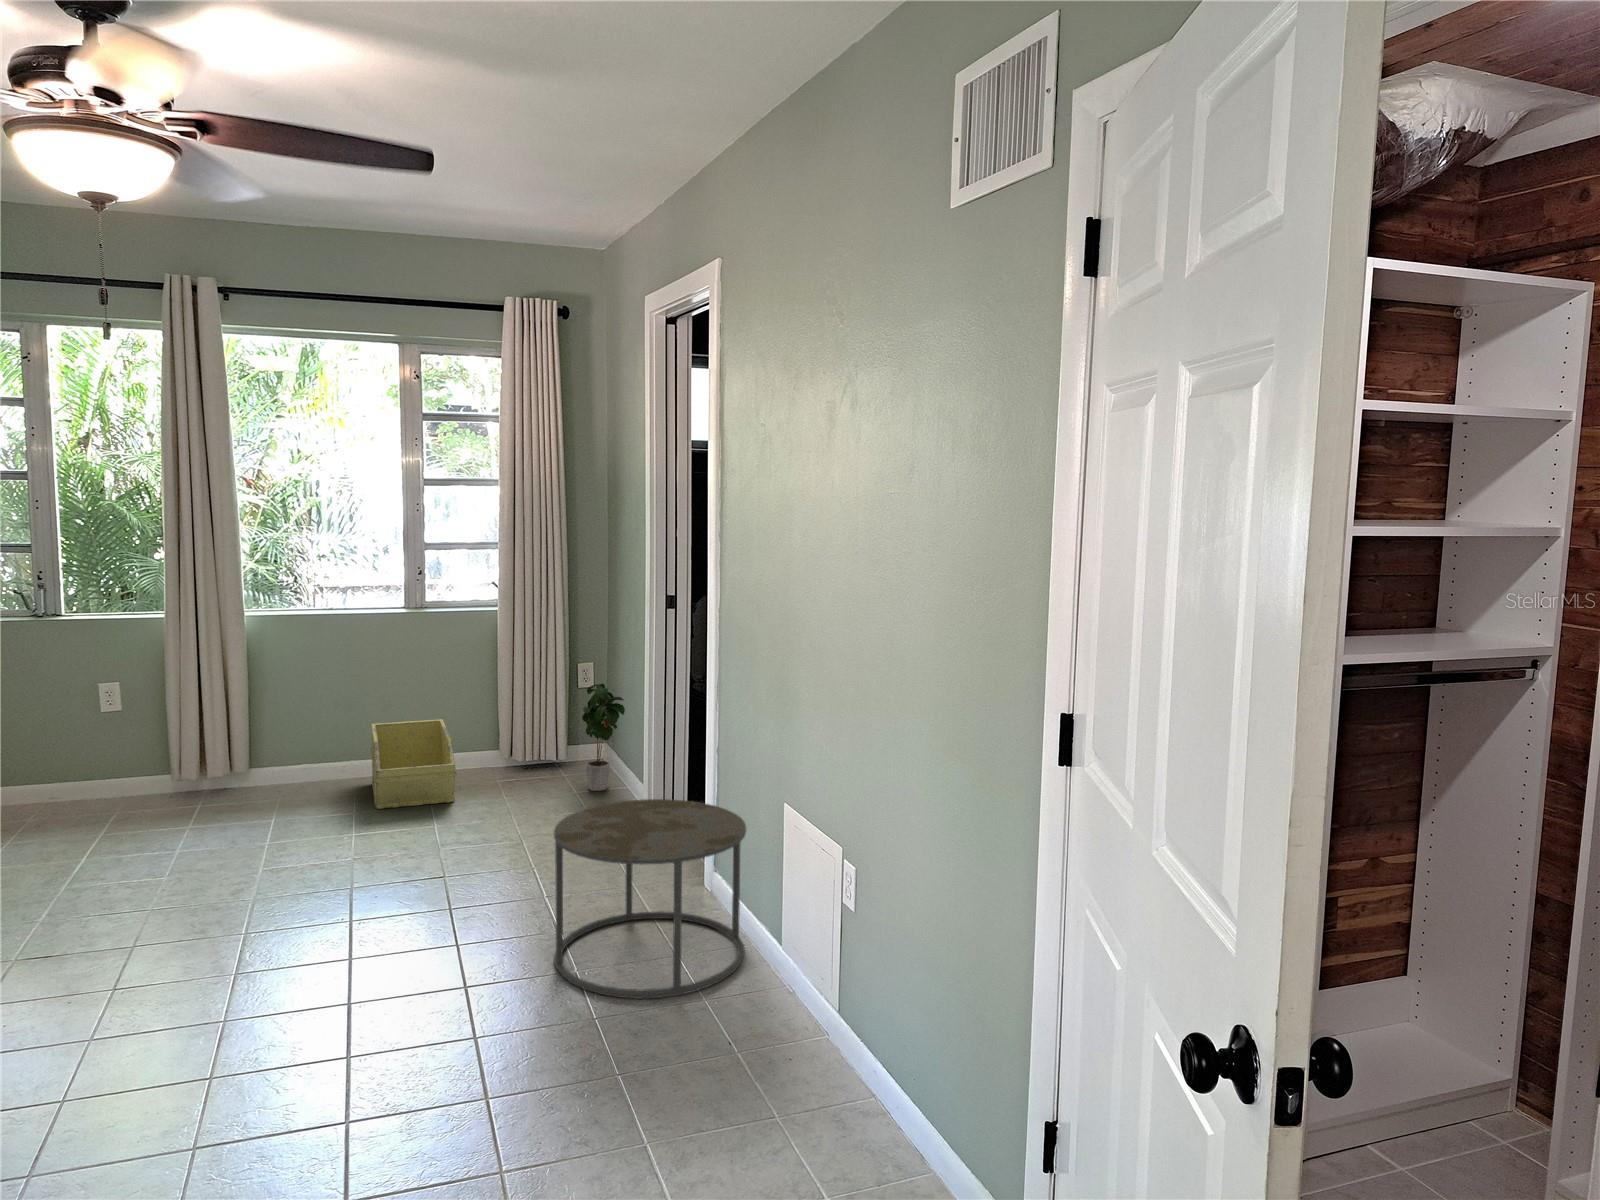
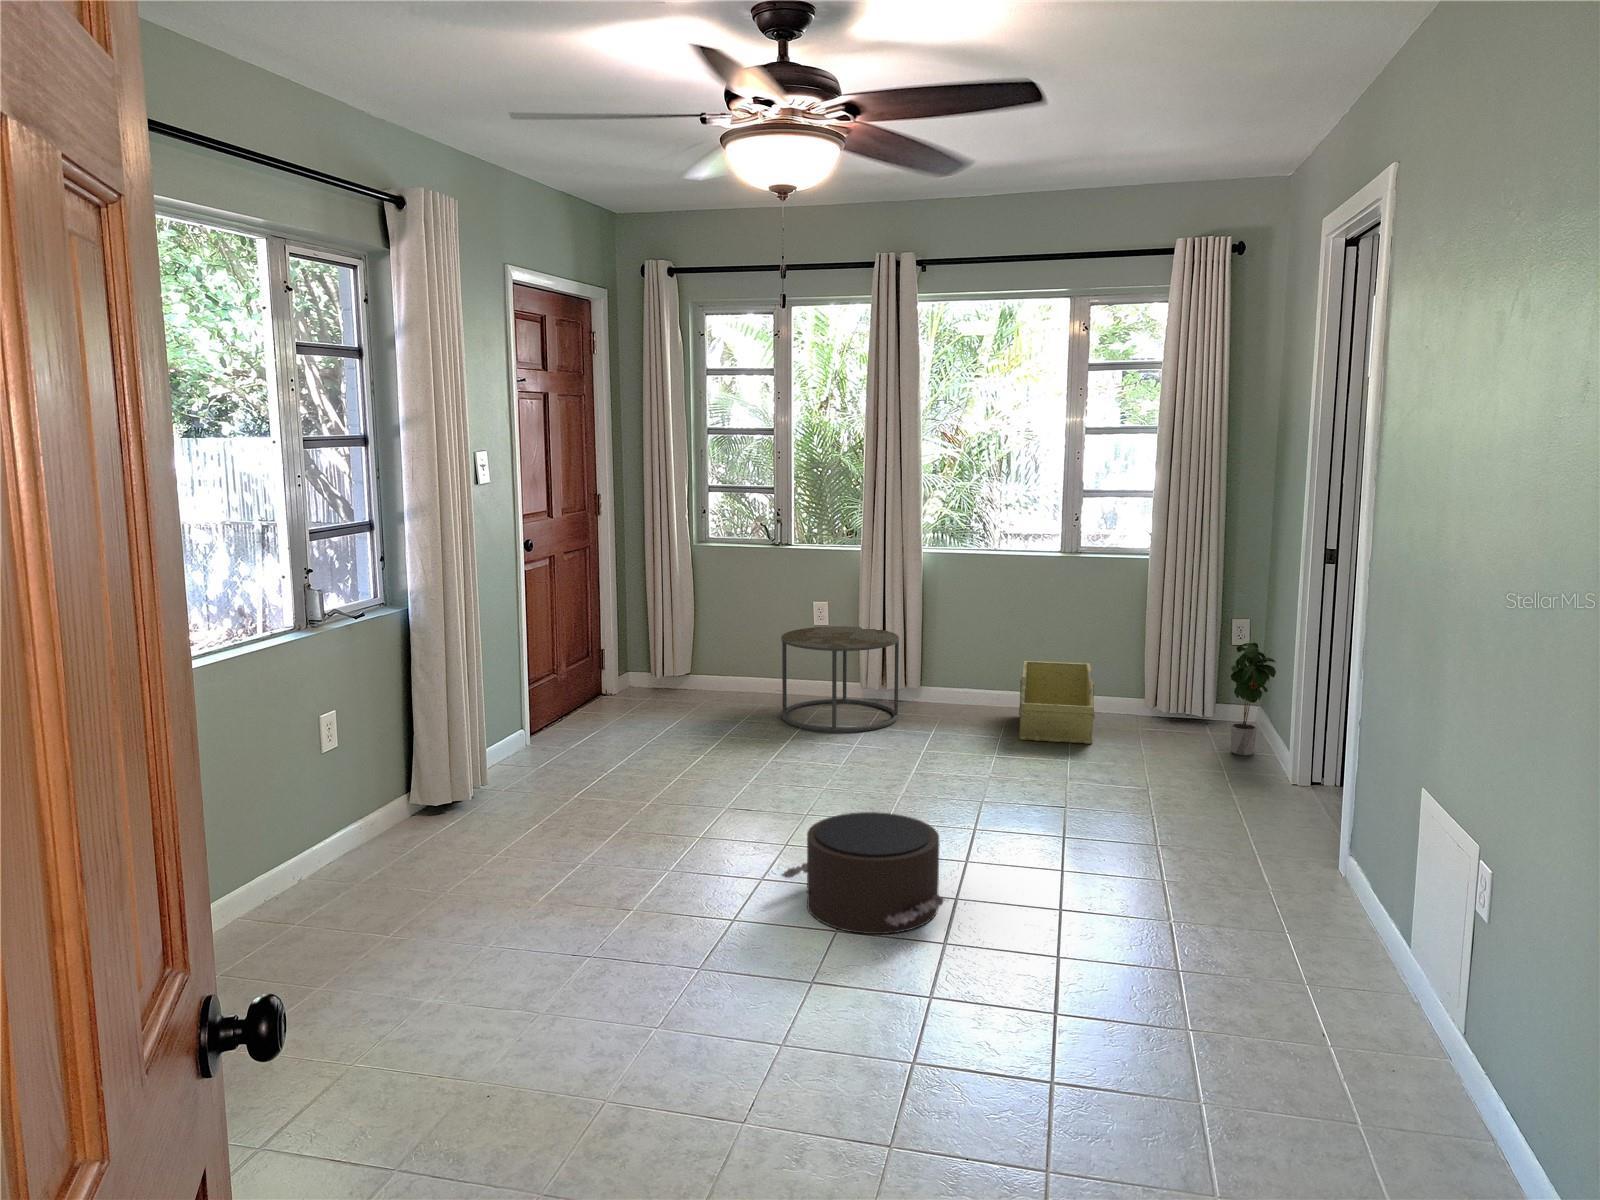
side table: present [554,799,746,998] -> present [781,626,899,732]
pouf: none [109,923,341,1079] -> present [782,812,945,934]

